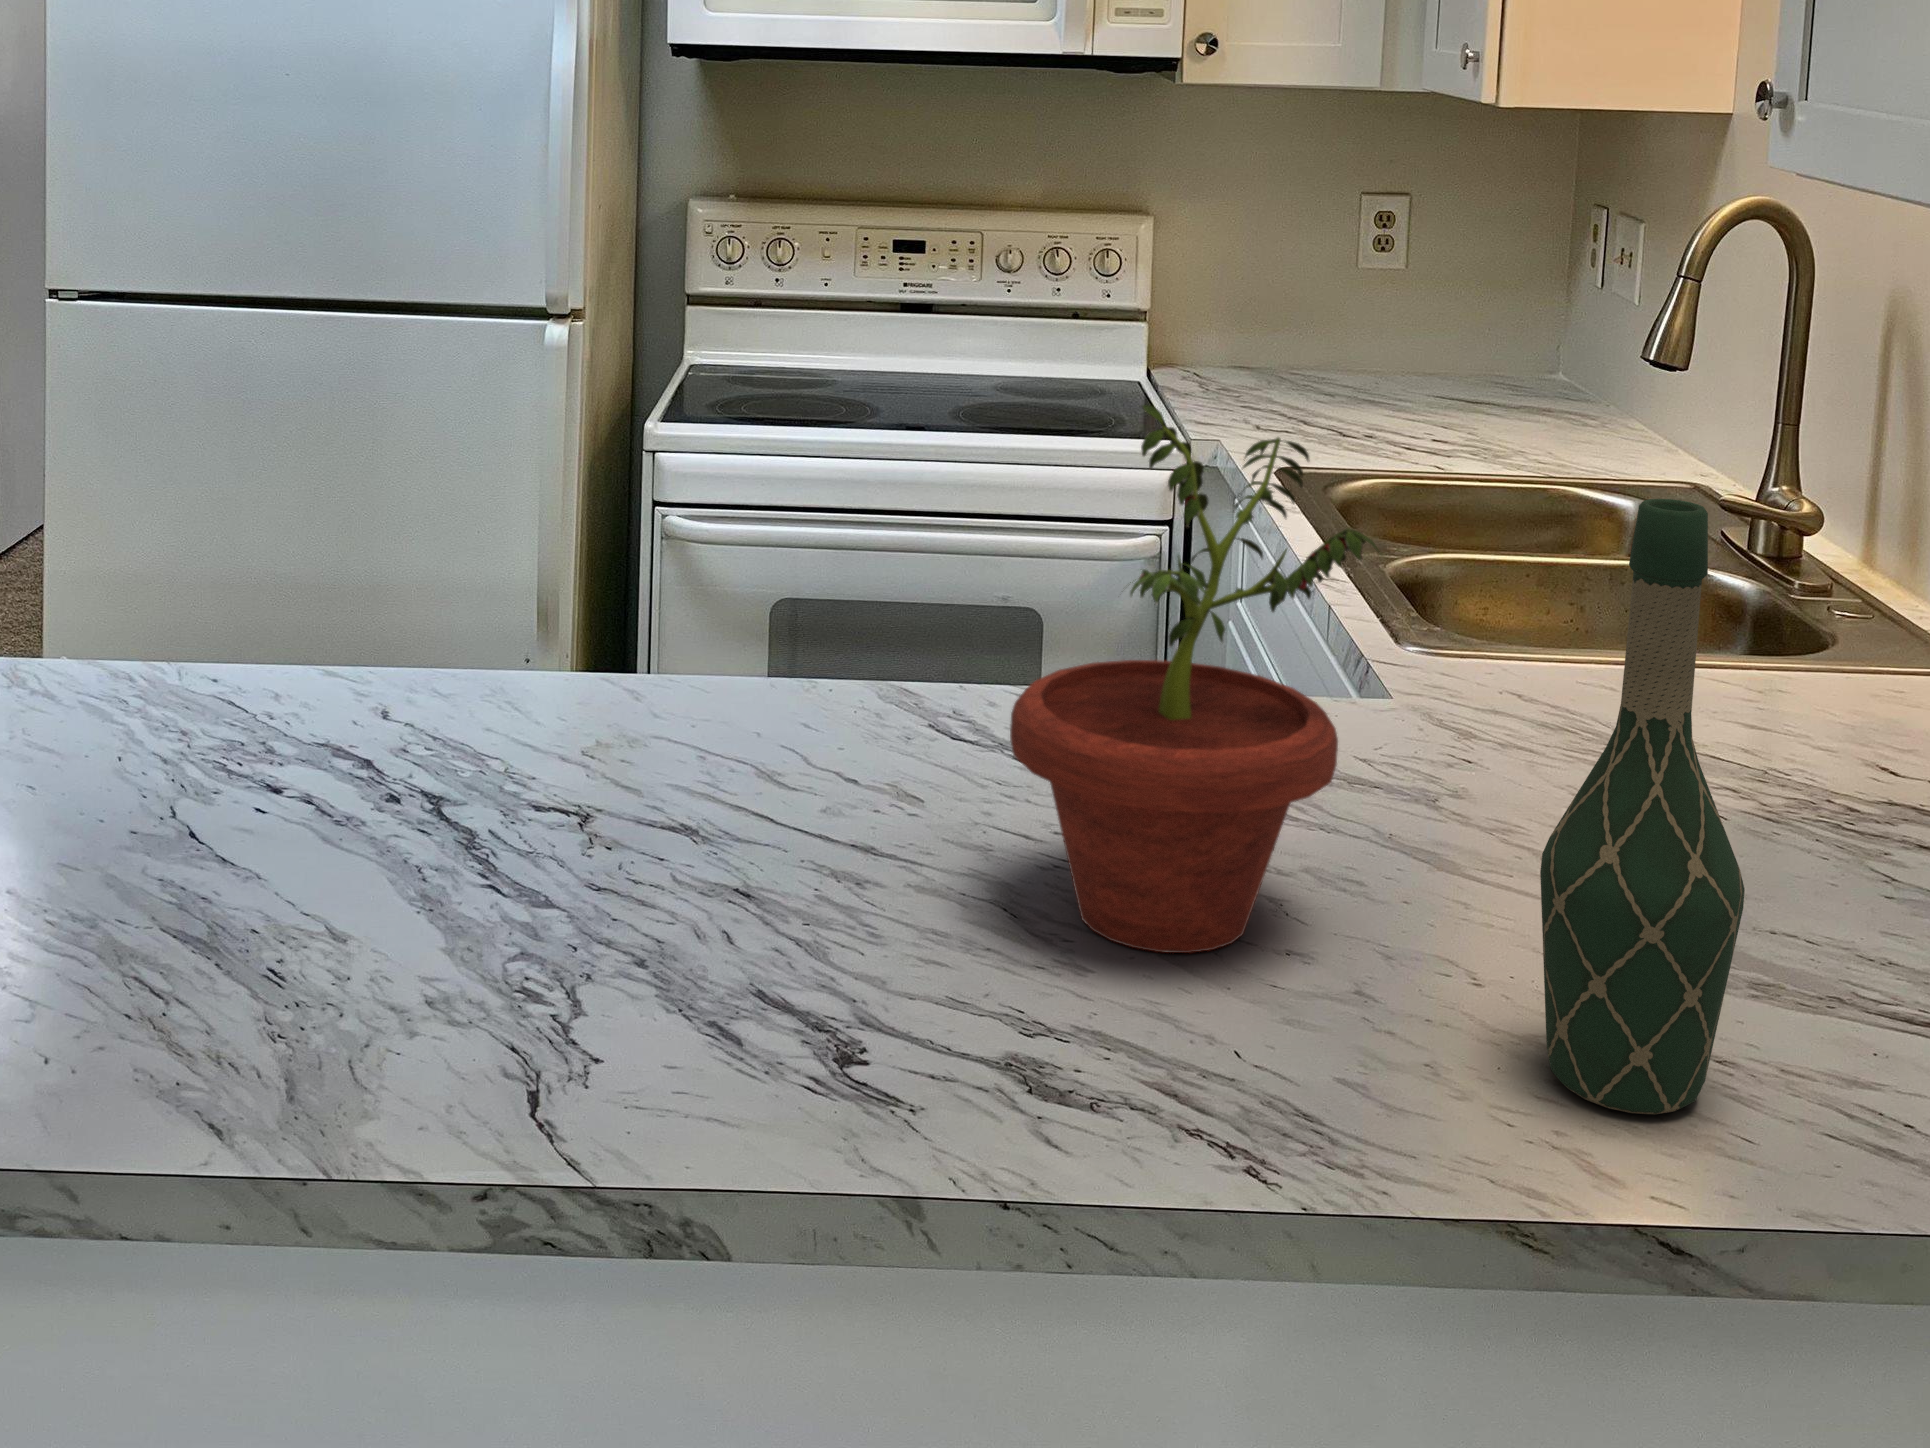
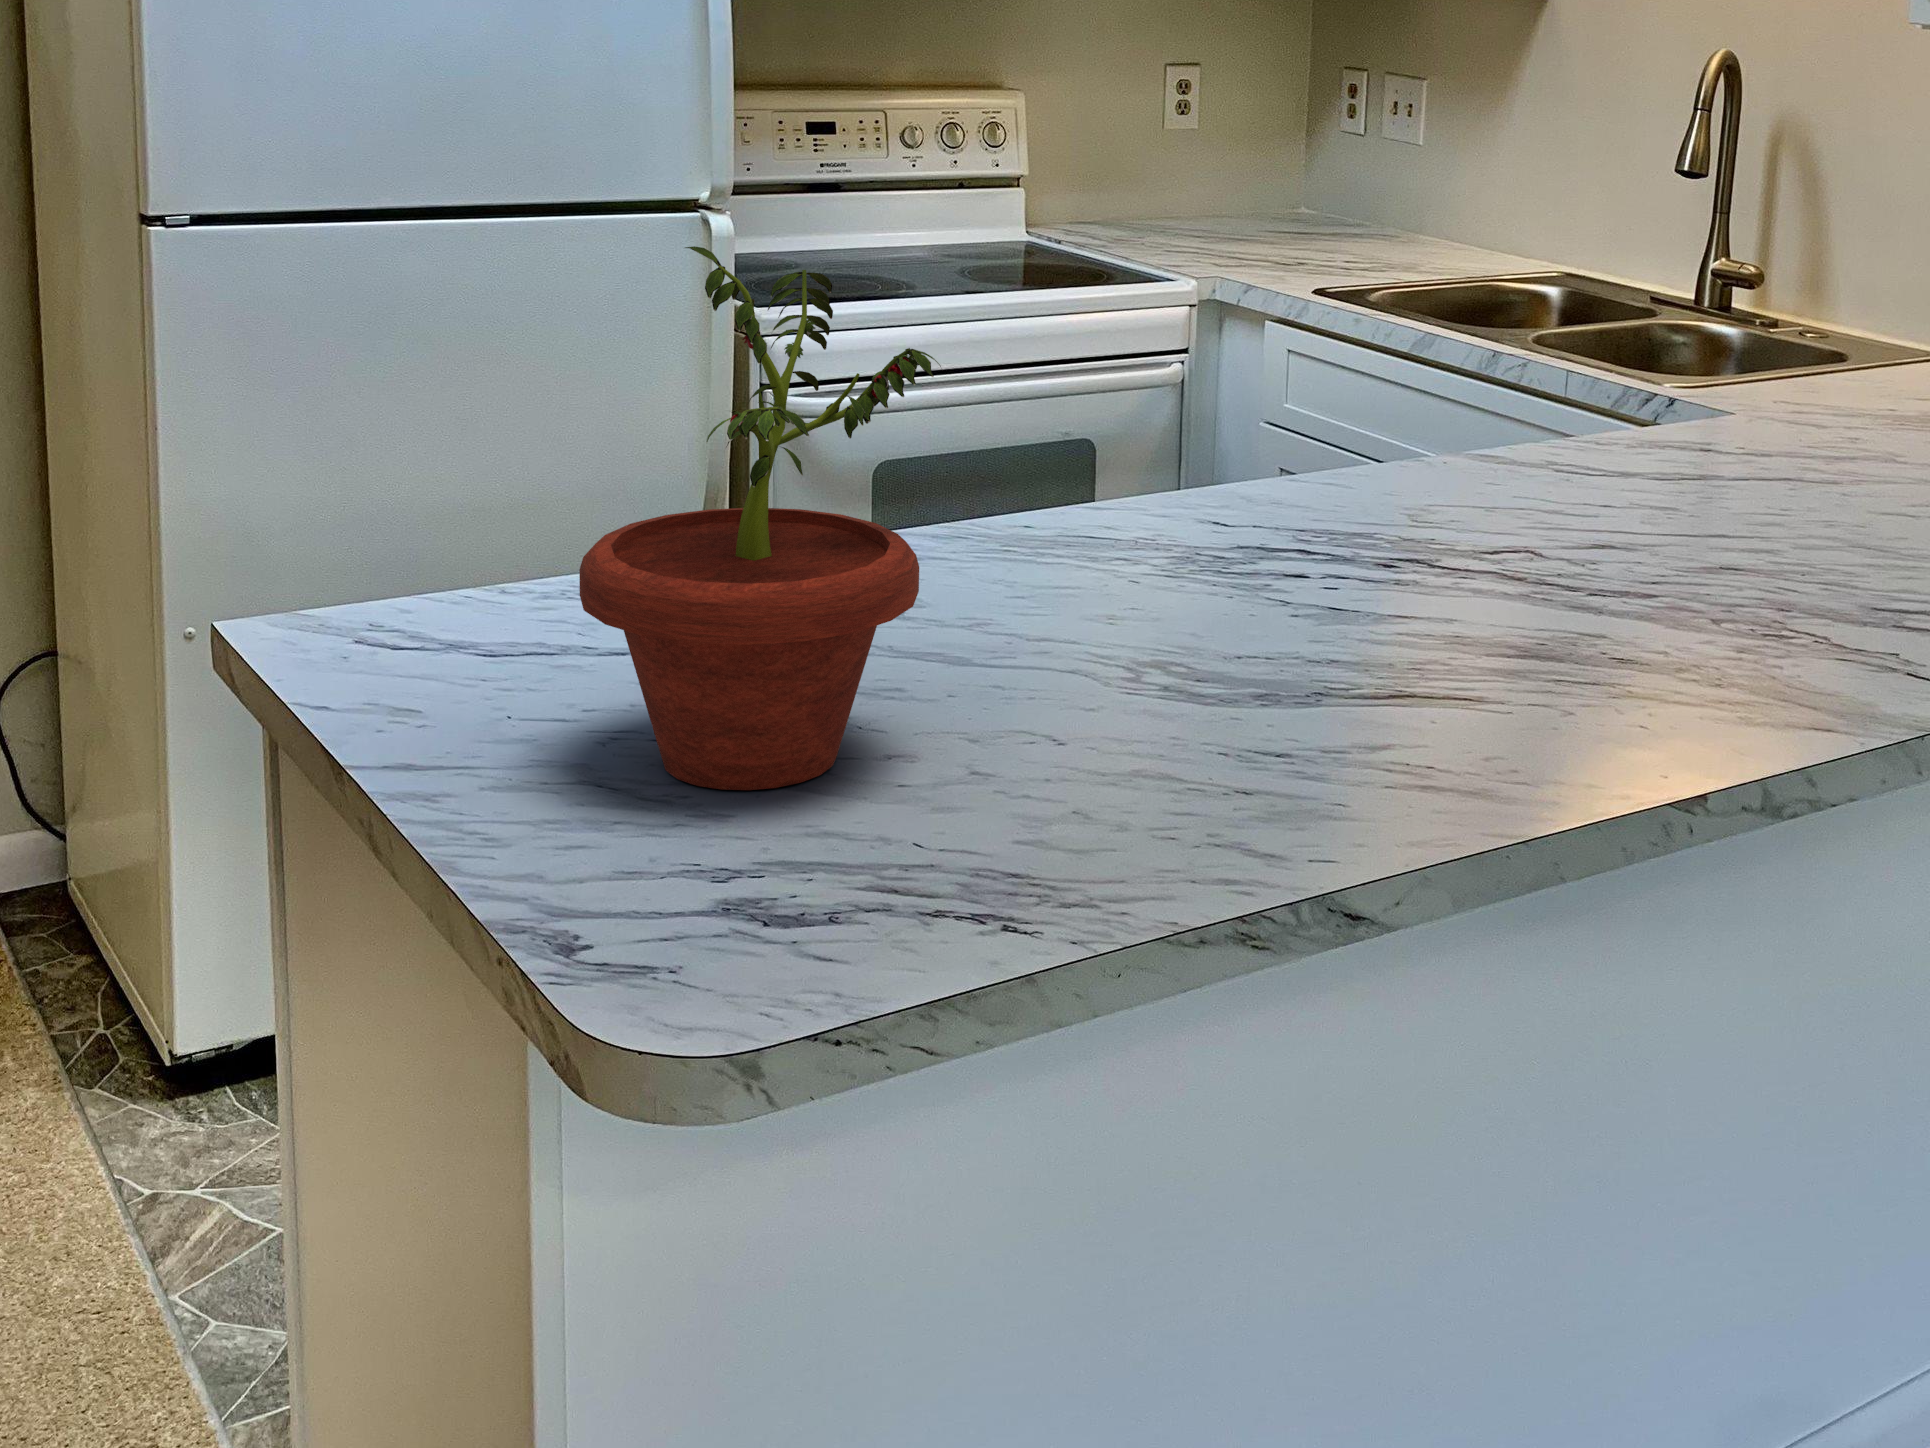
wine bottle: present [1540,499,1745,1114] -> none [1150,281,1317,809]

